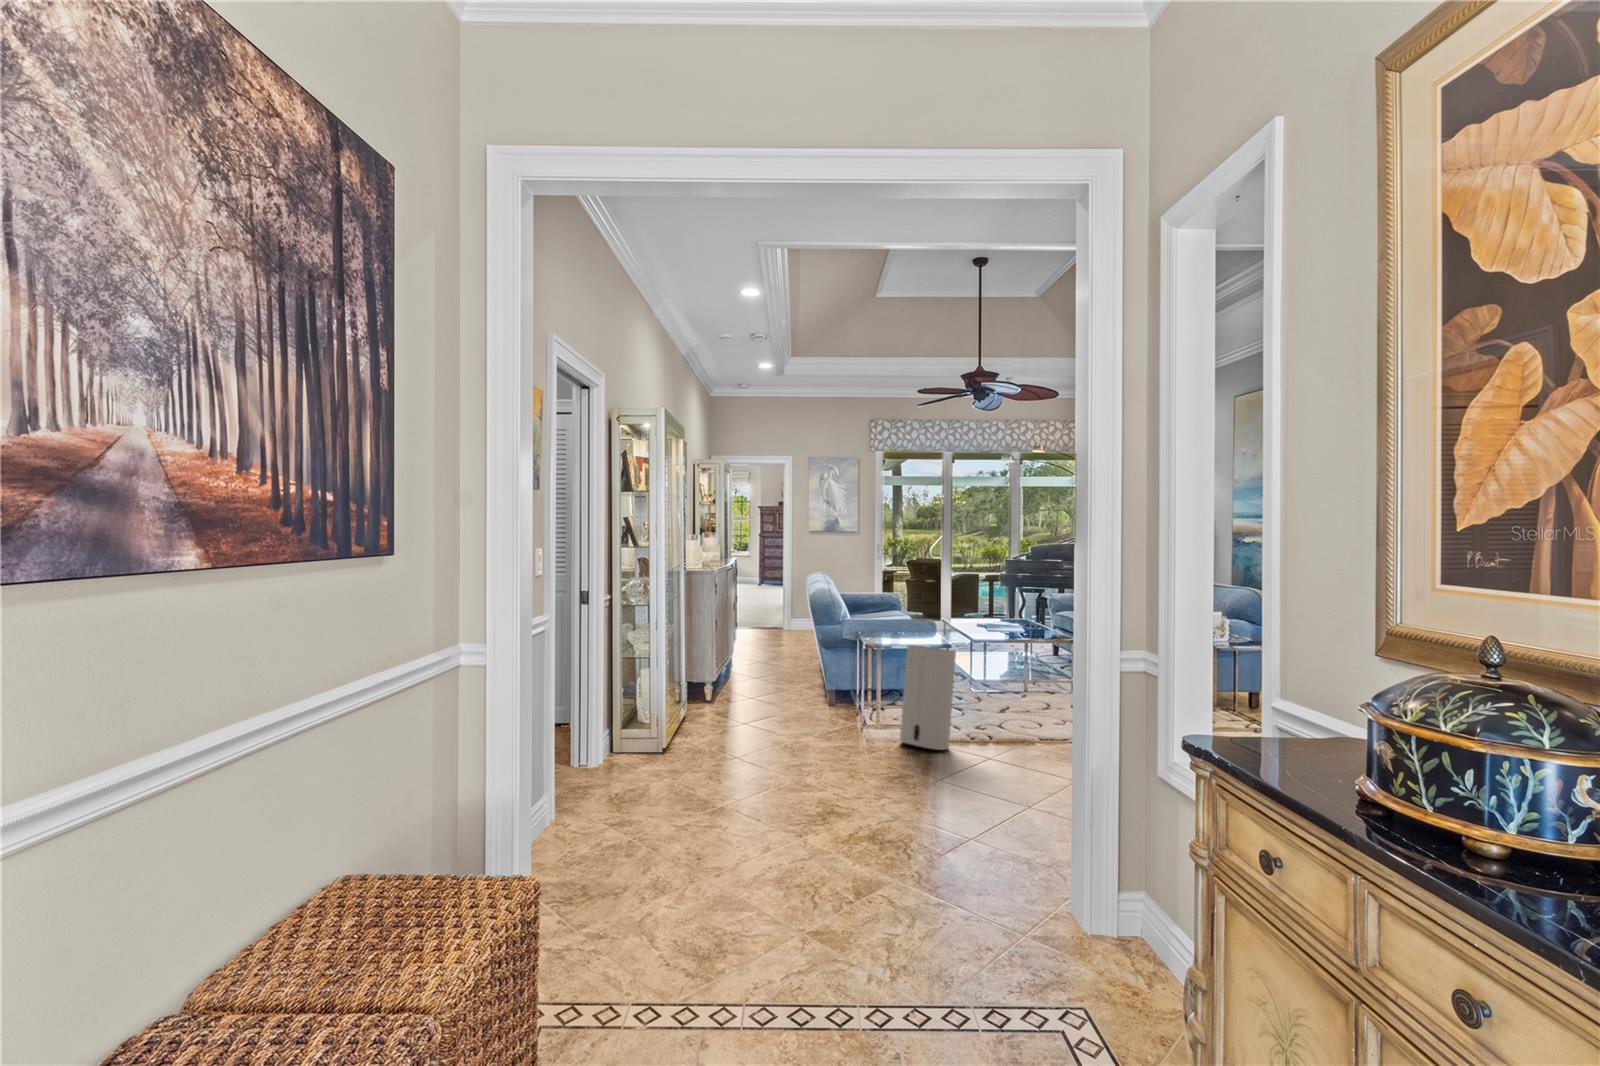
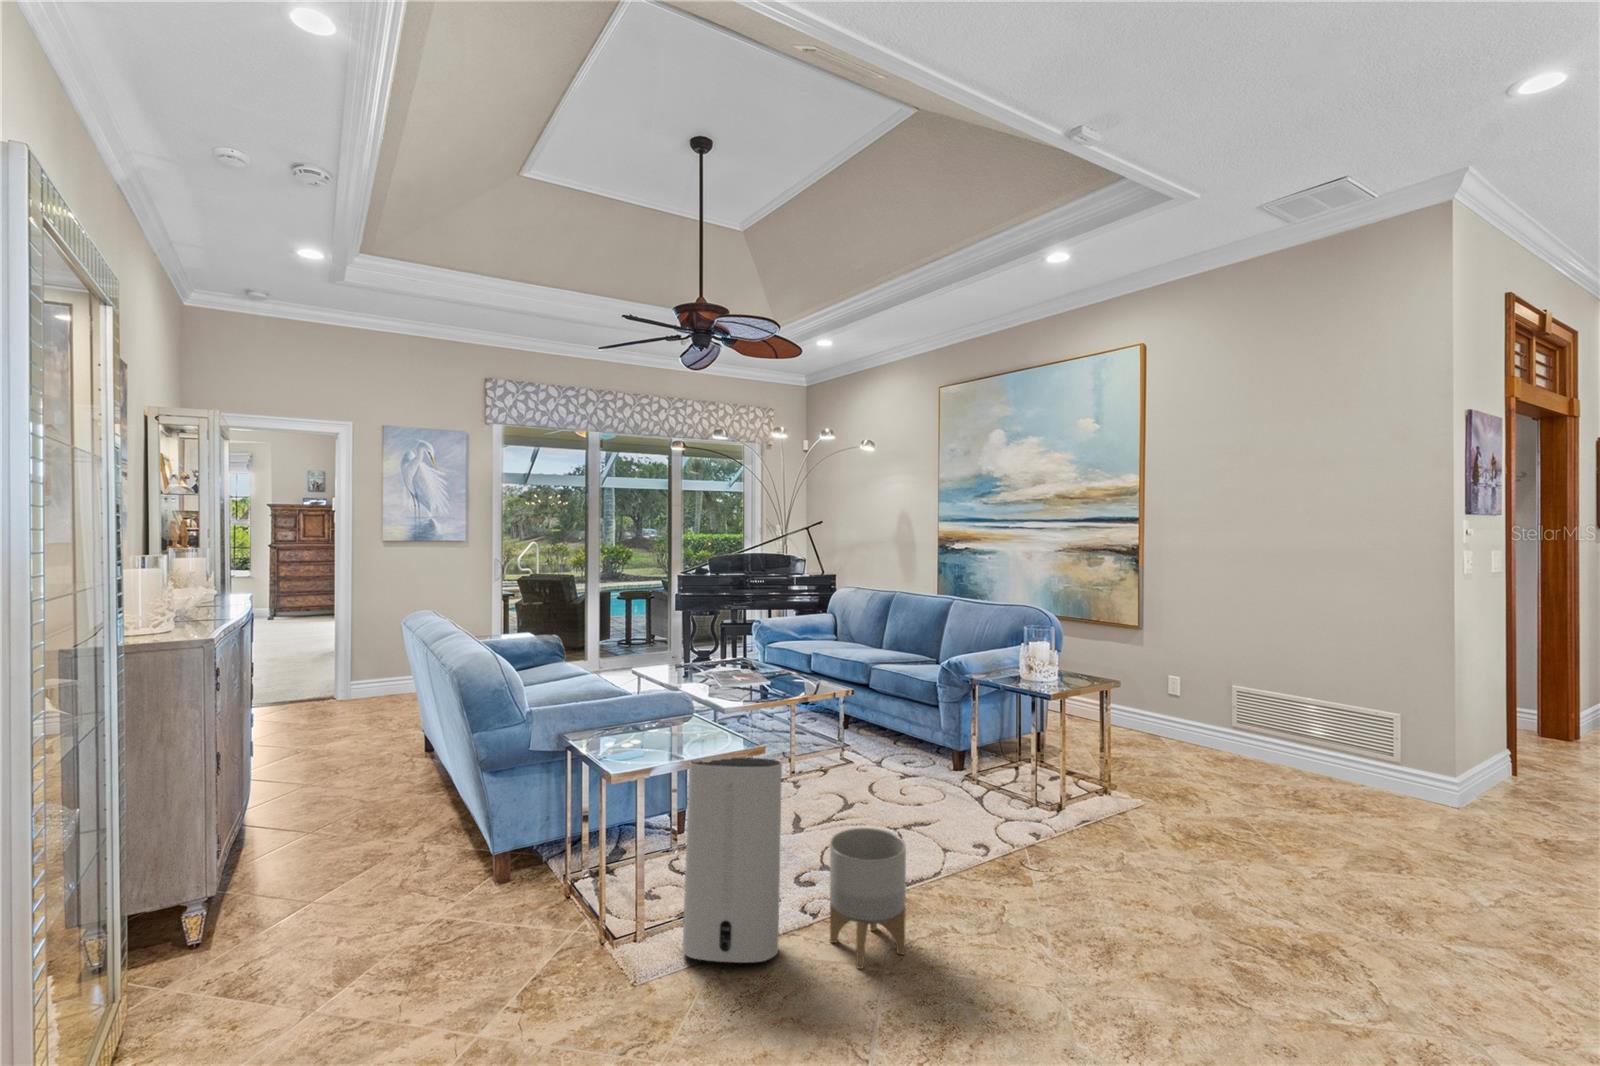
planter: none [976,695,1020,764] -> present [830,828,906,969]

